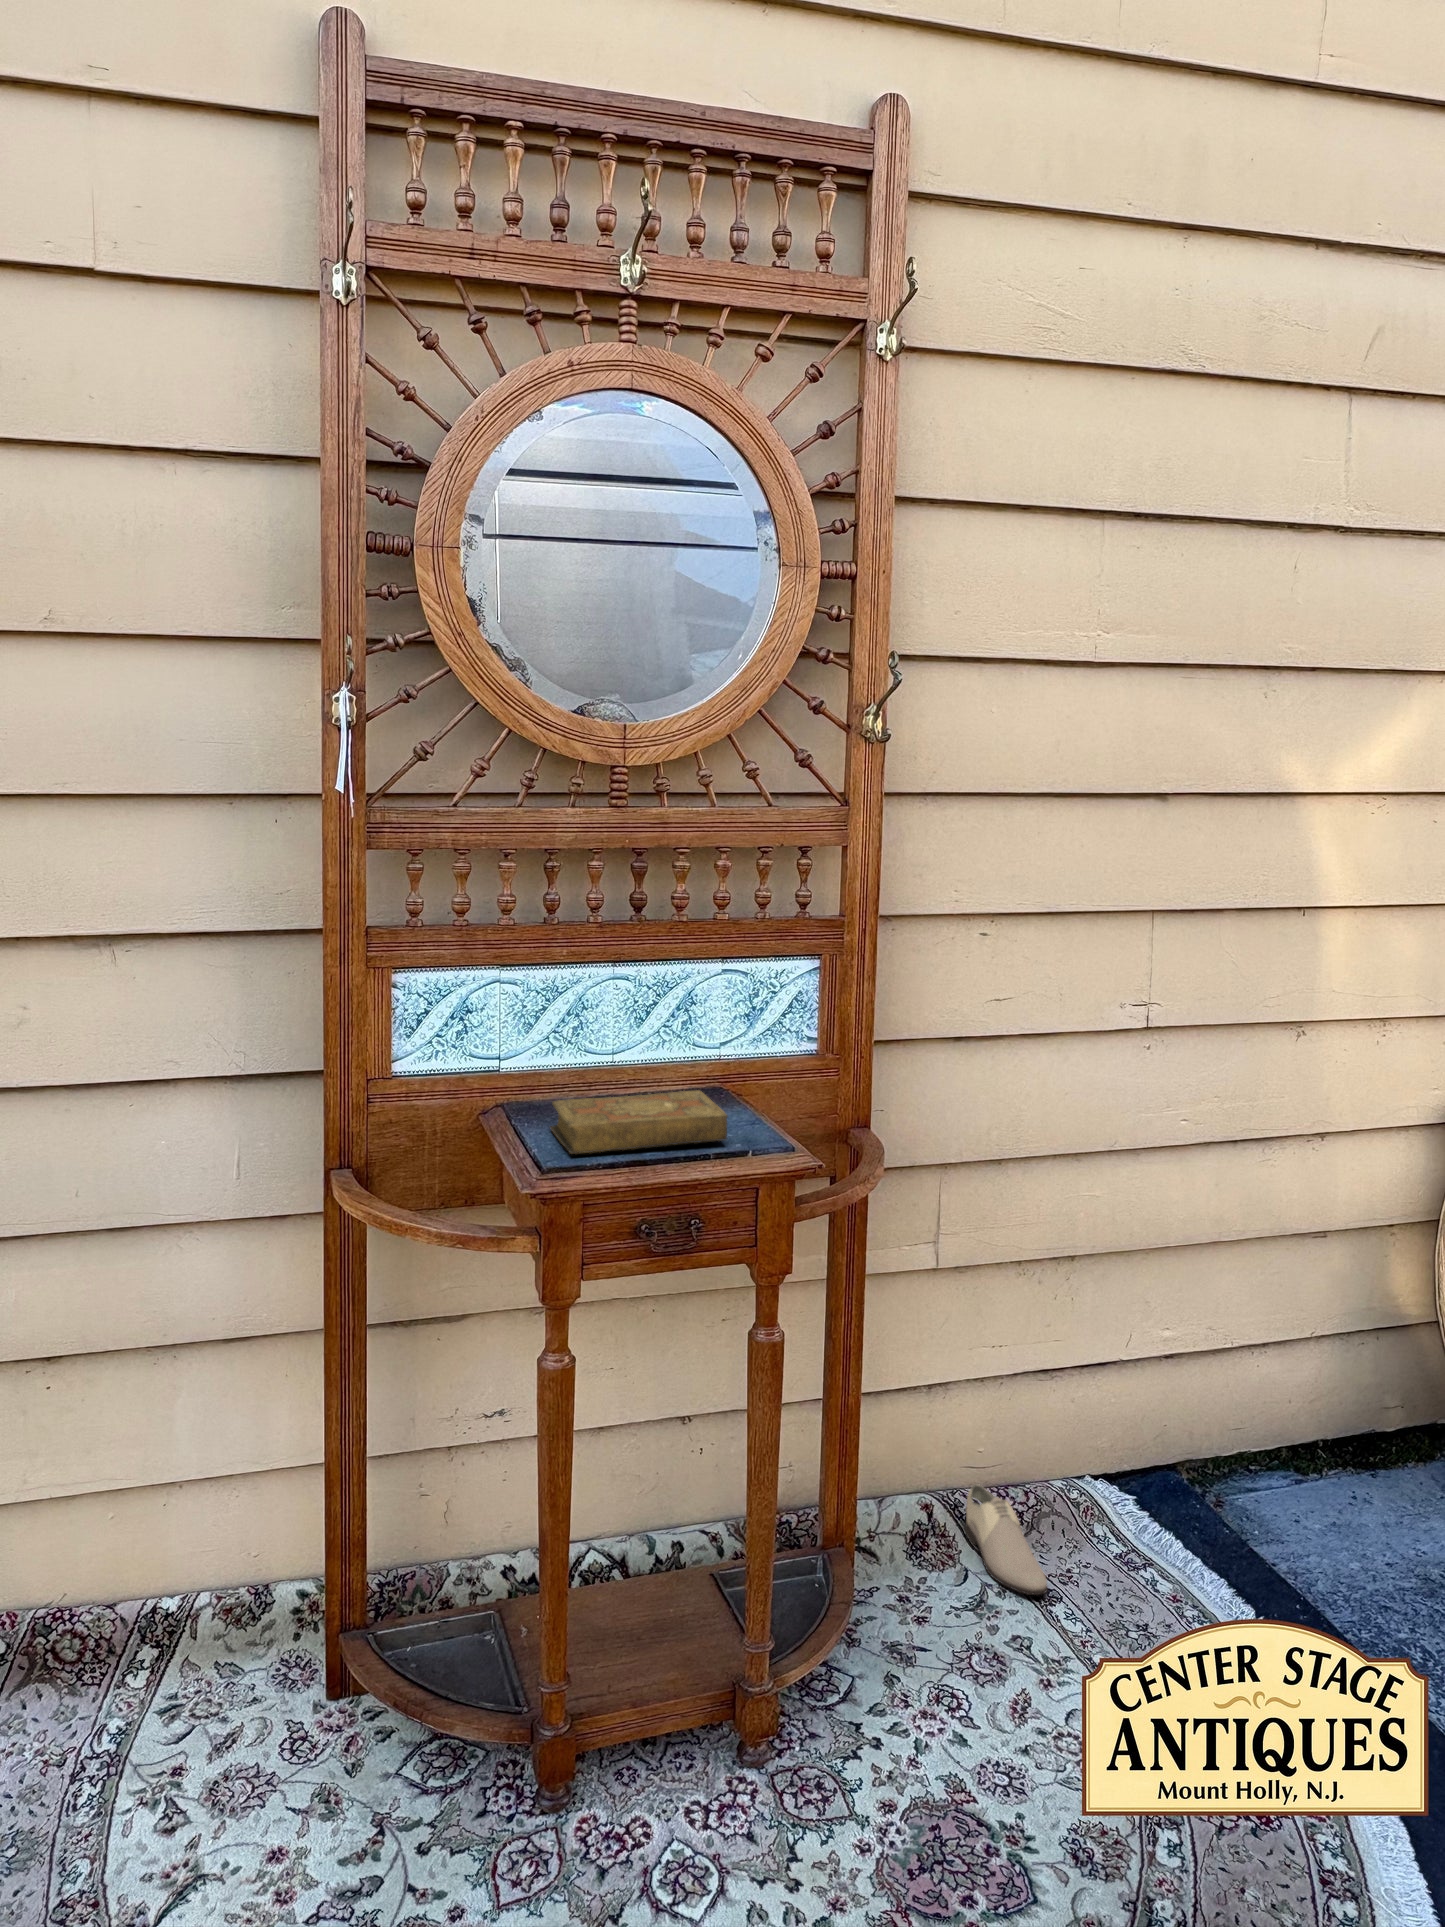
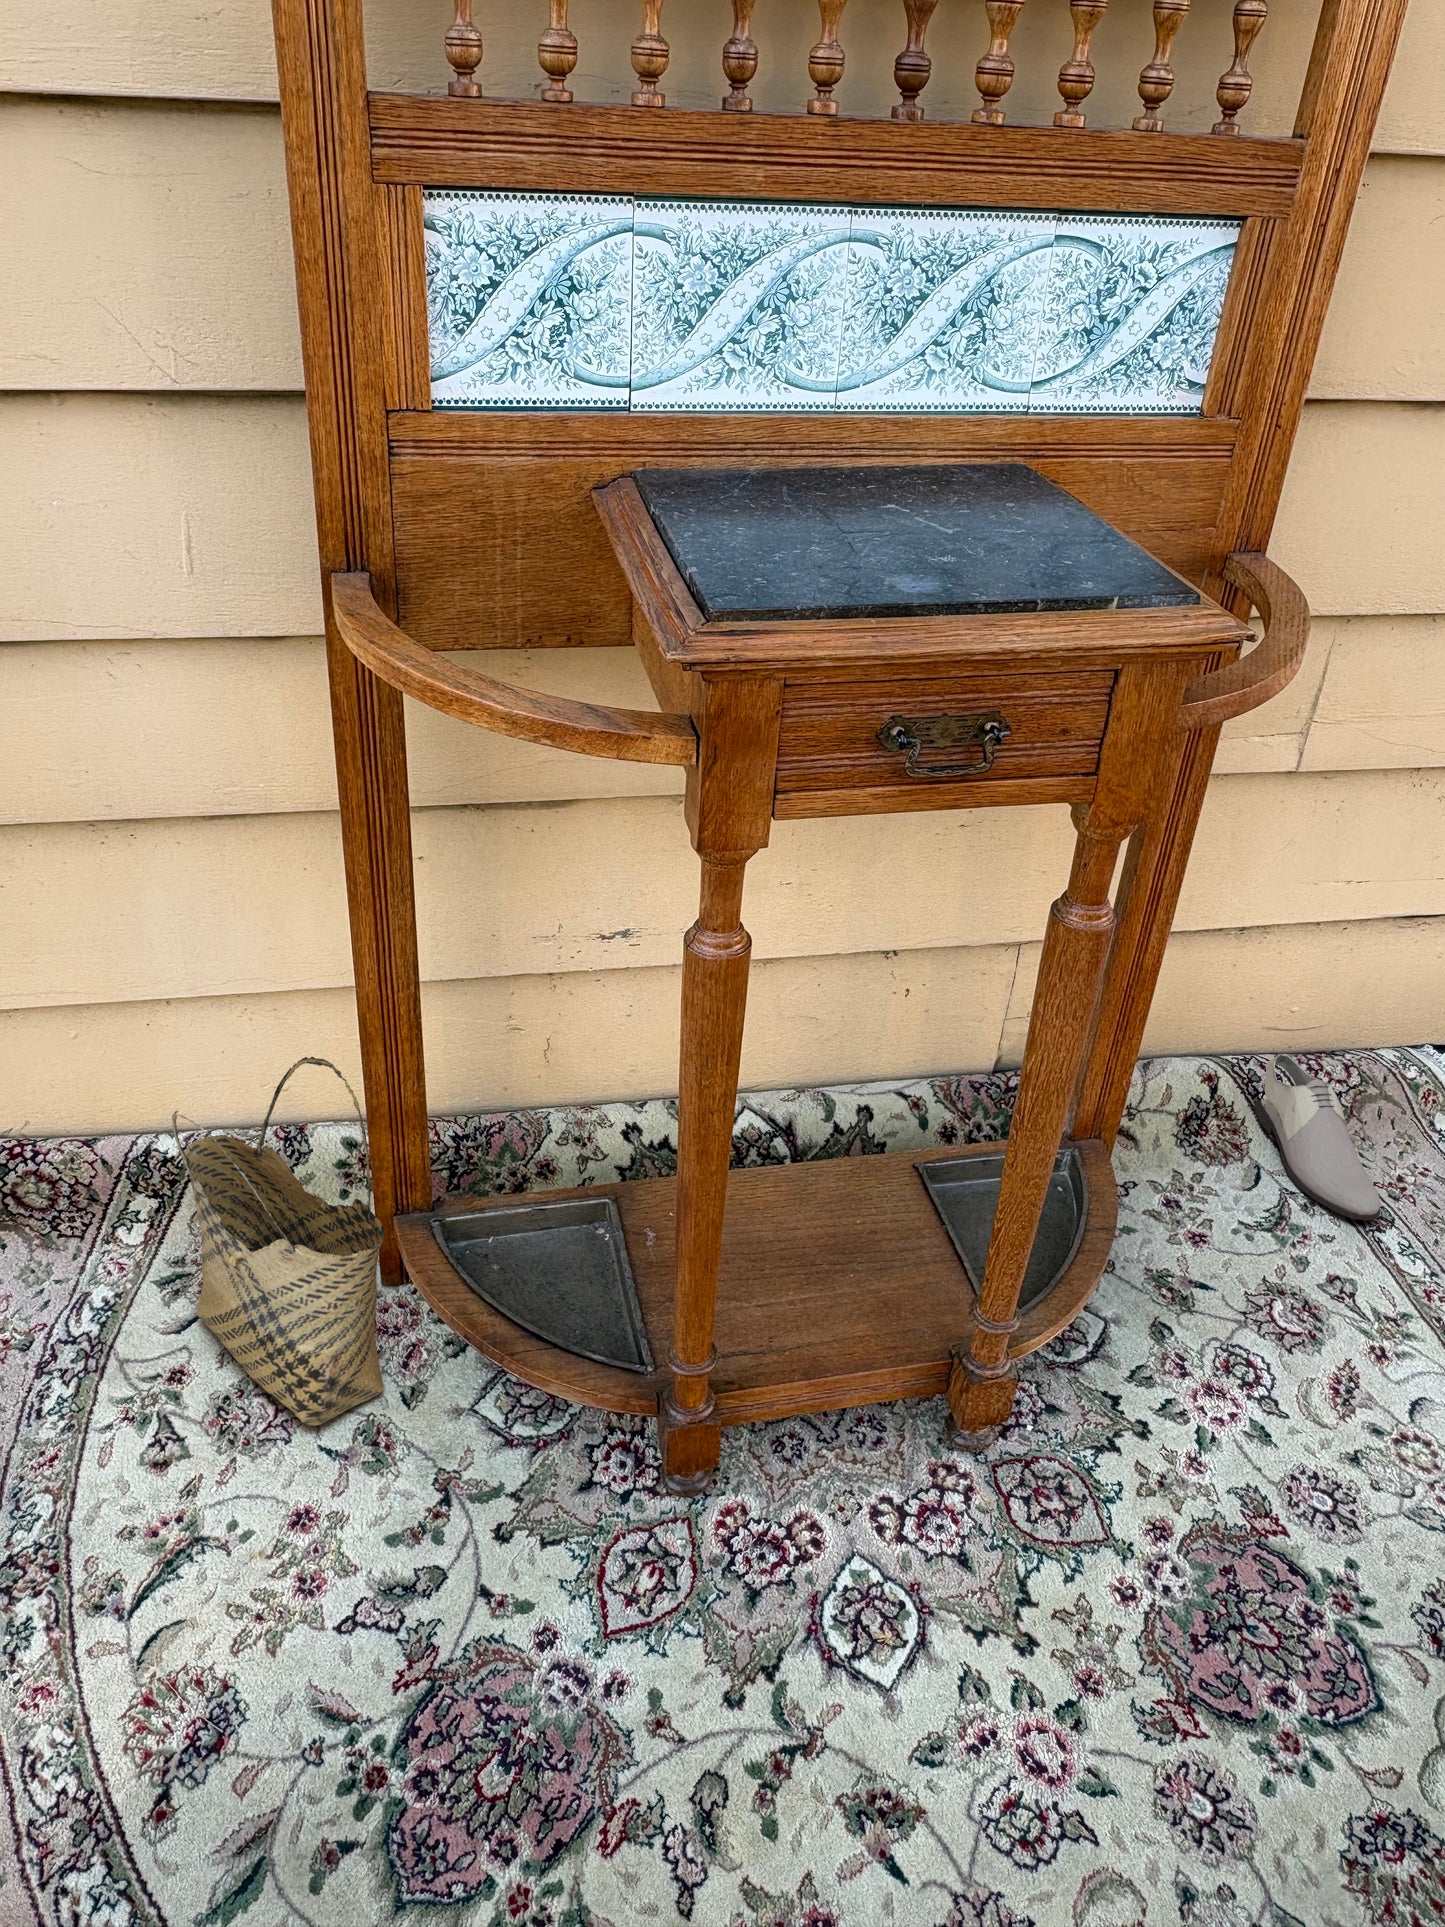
book: present [550,1091,728,1154] -> none [718,437,1058,544]
woven basket: none [192,1503,341,1790] -> present [172,1057,384,1426]

